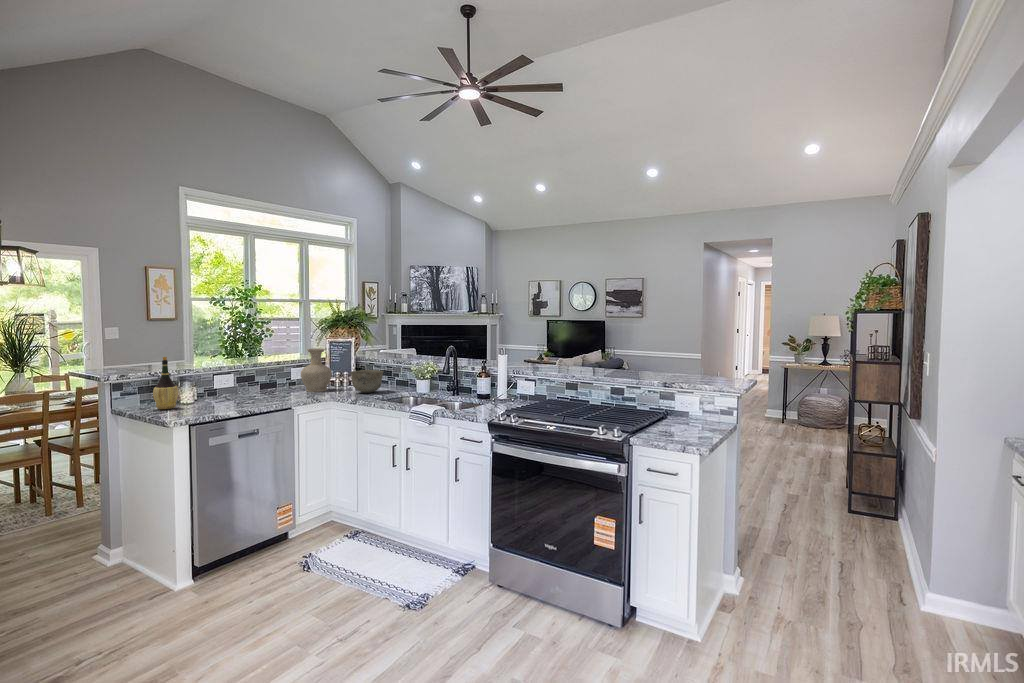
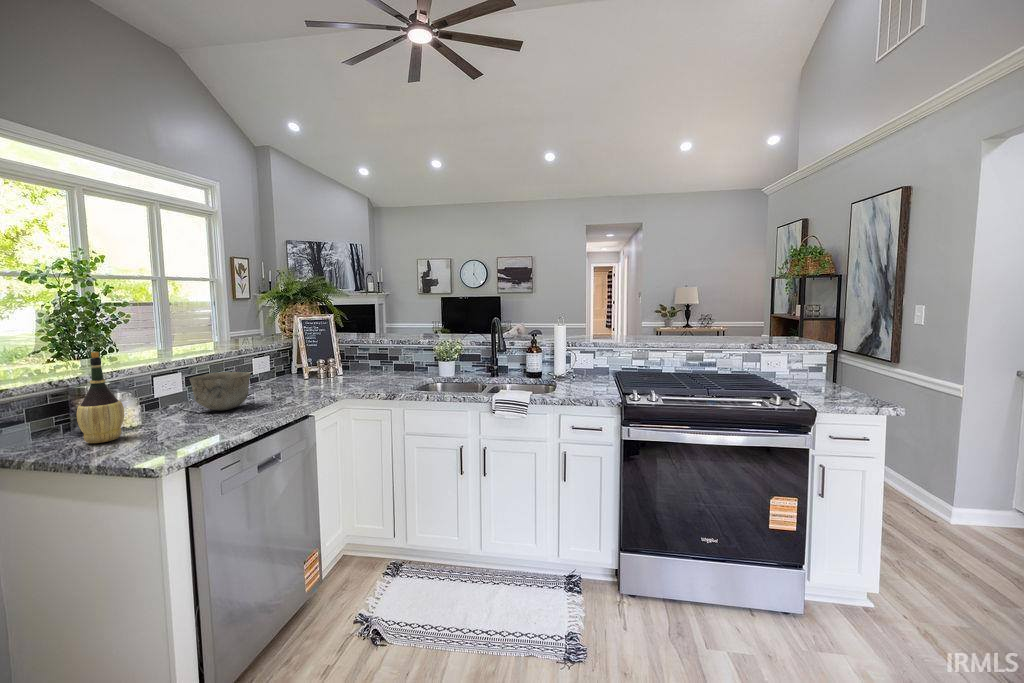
vase: present [301,348,332,392] -> none [274,331,317,391]
bowl: present [350,370,384,393] -> present [190,372,251,411]

